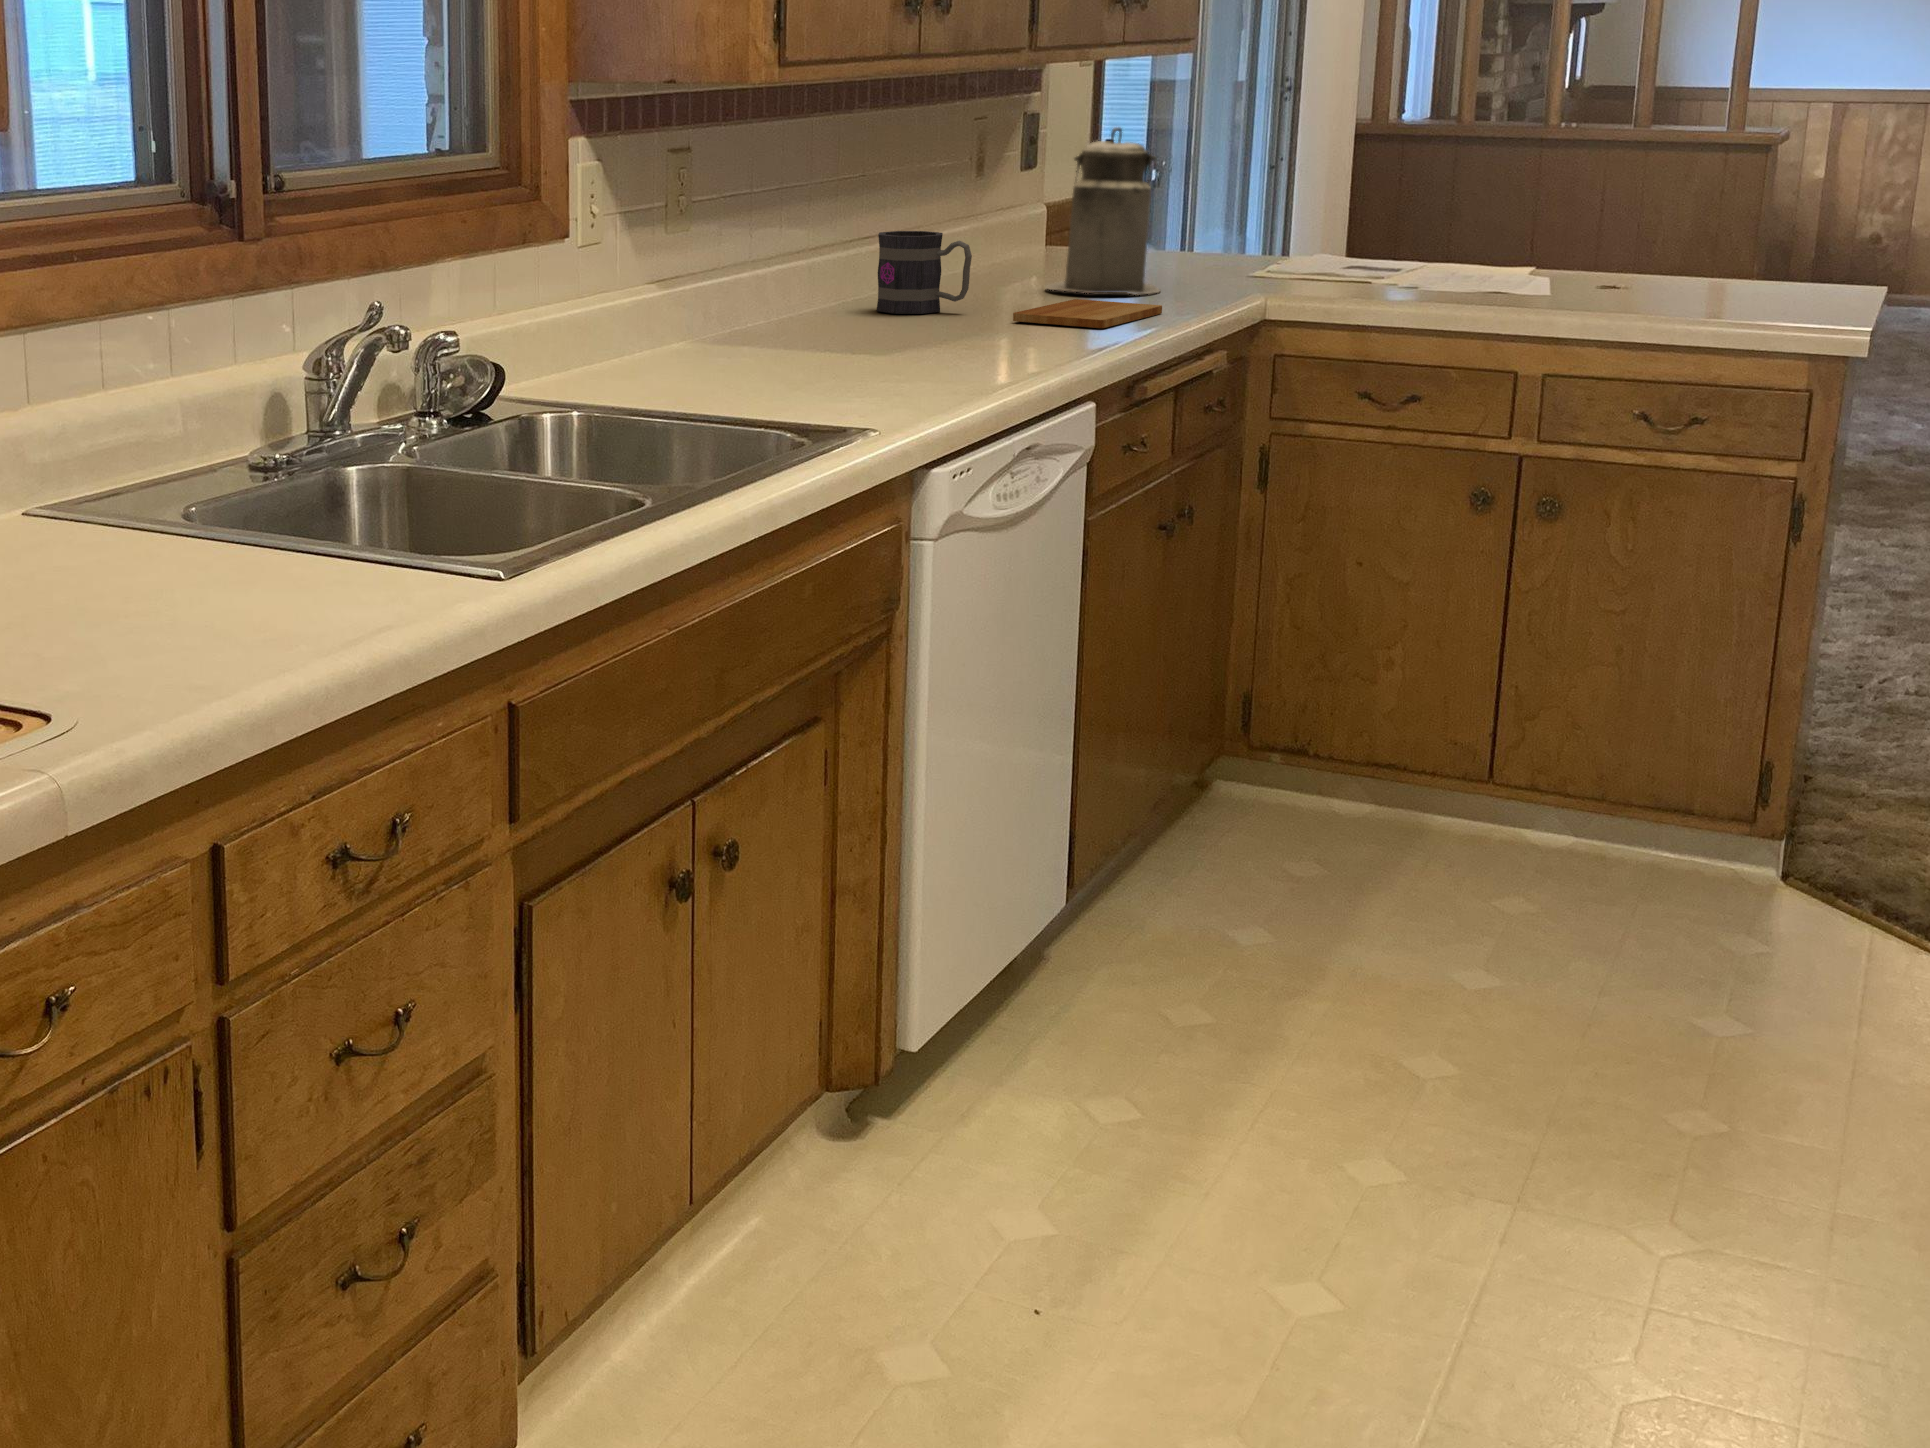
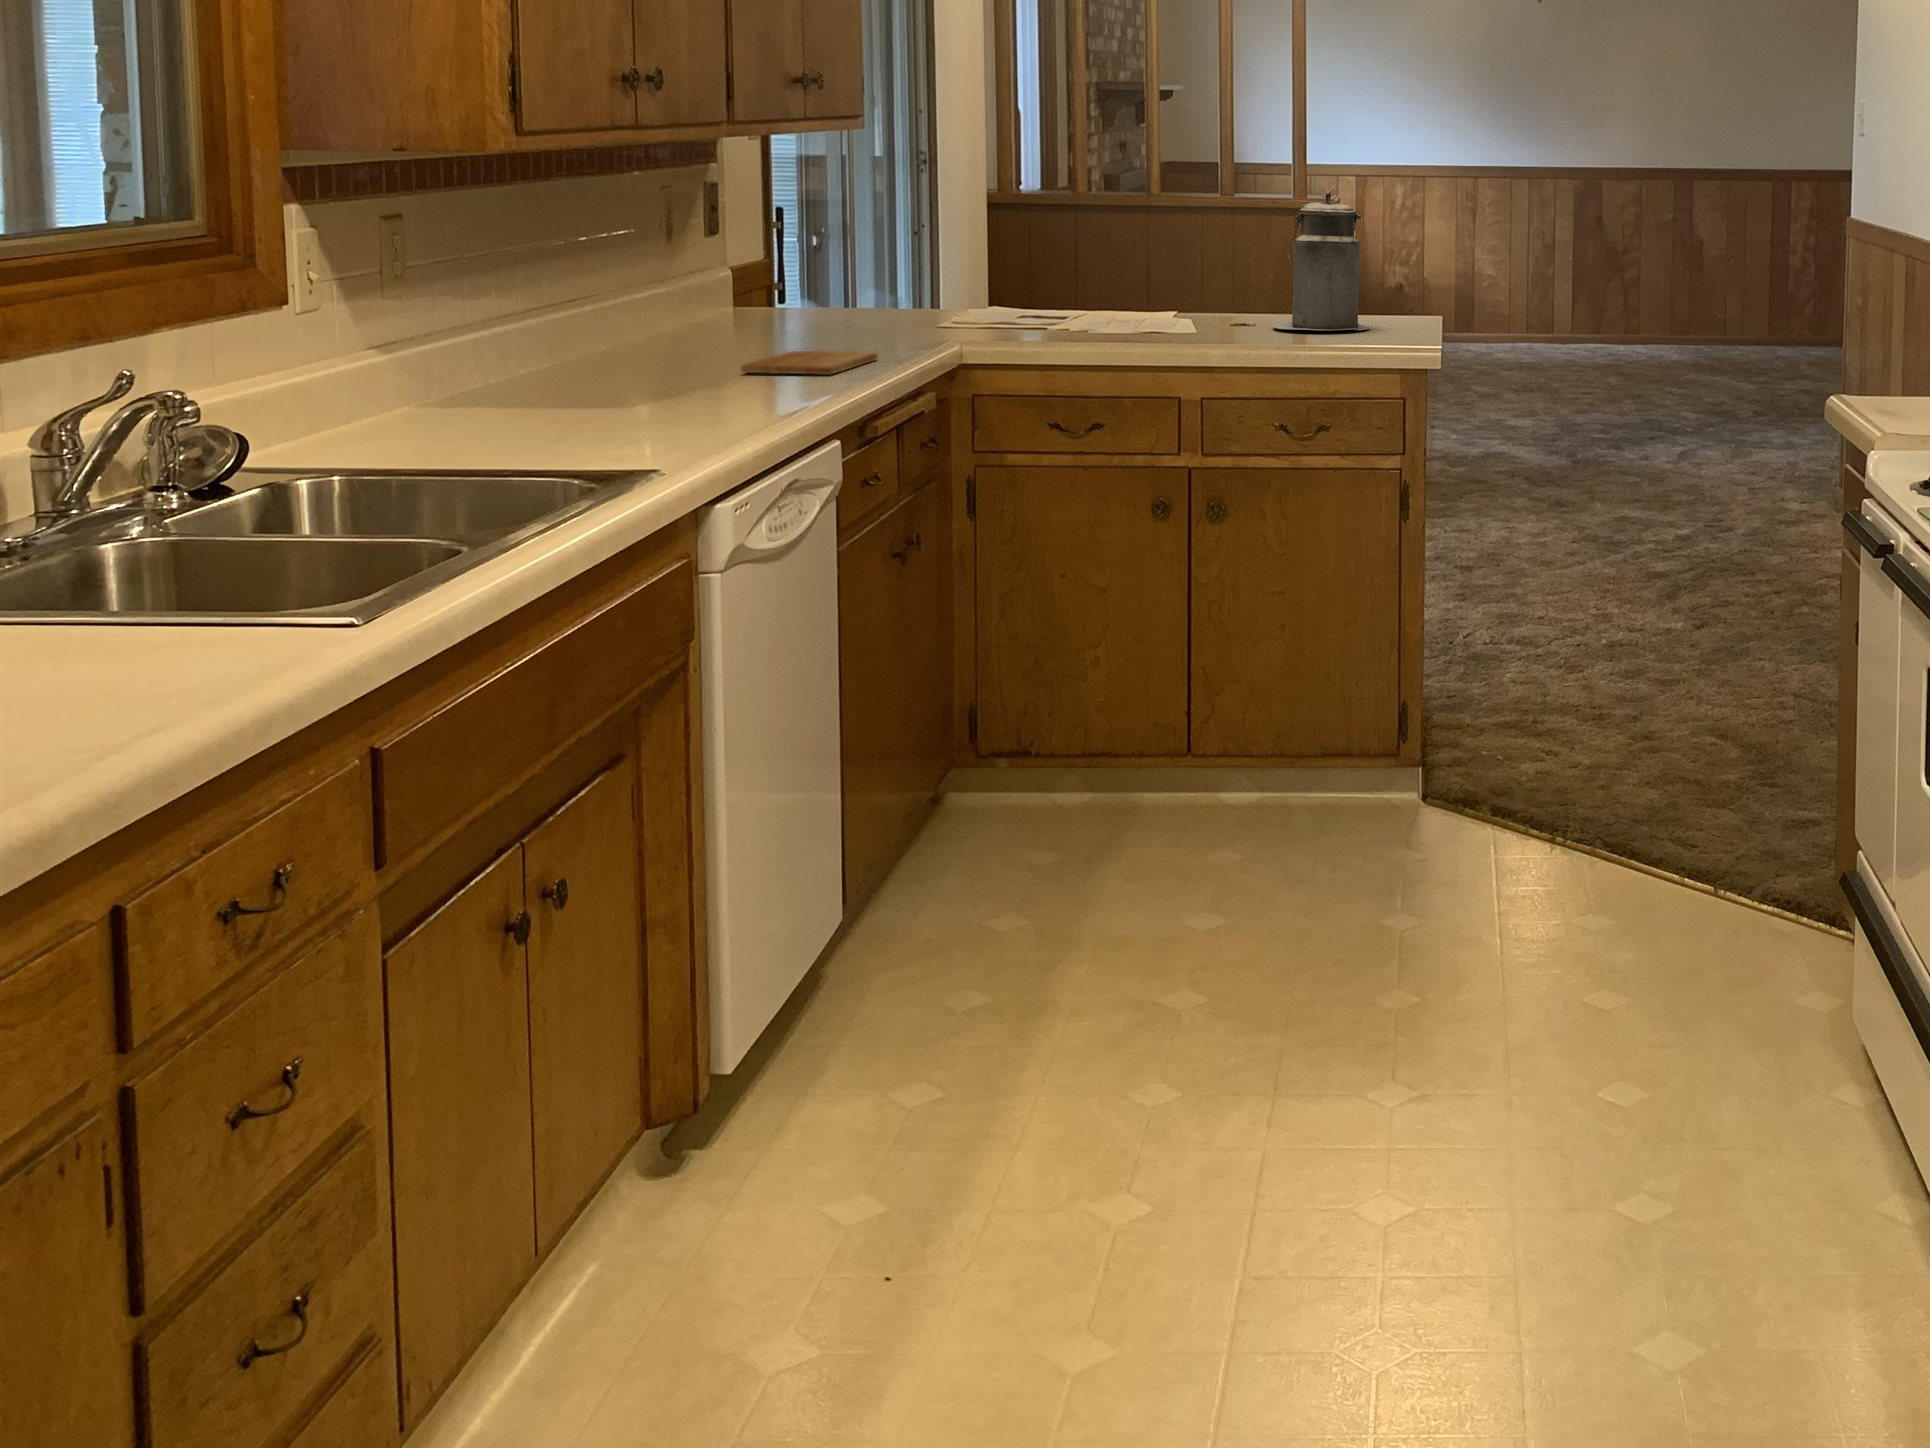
canister: present [1046,128,1160,295] -> present [1273,191,1370,330]
mug: present [877,231,972,314] -> none [592,292,692,372]

